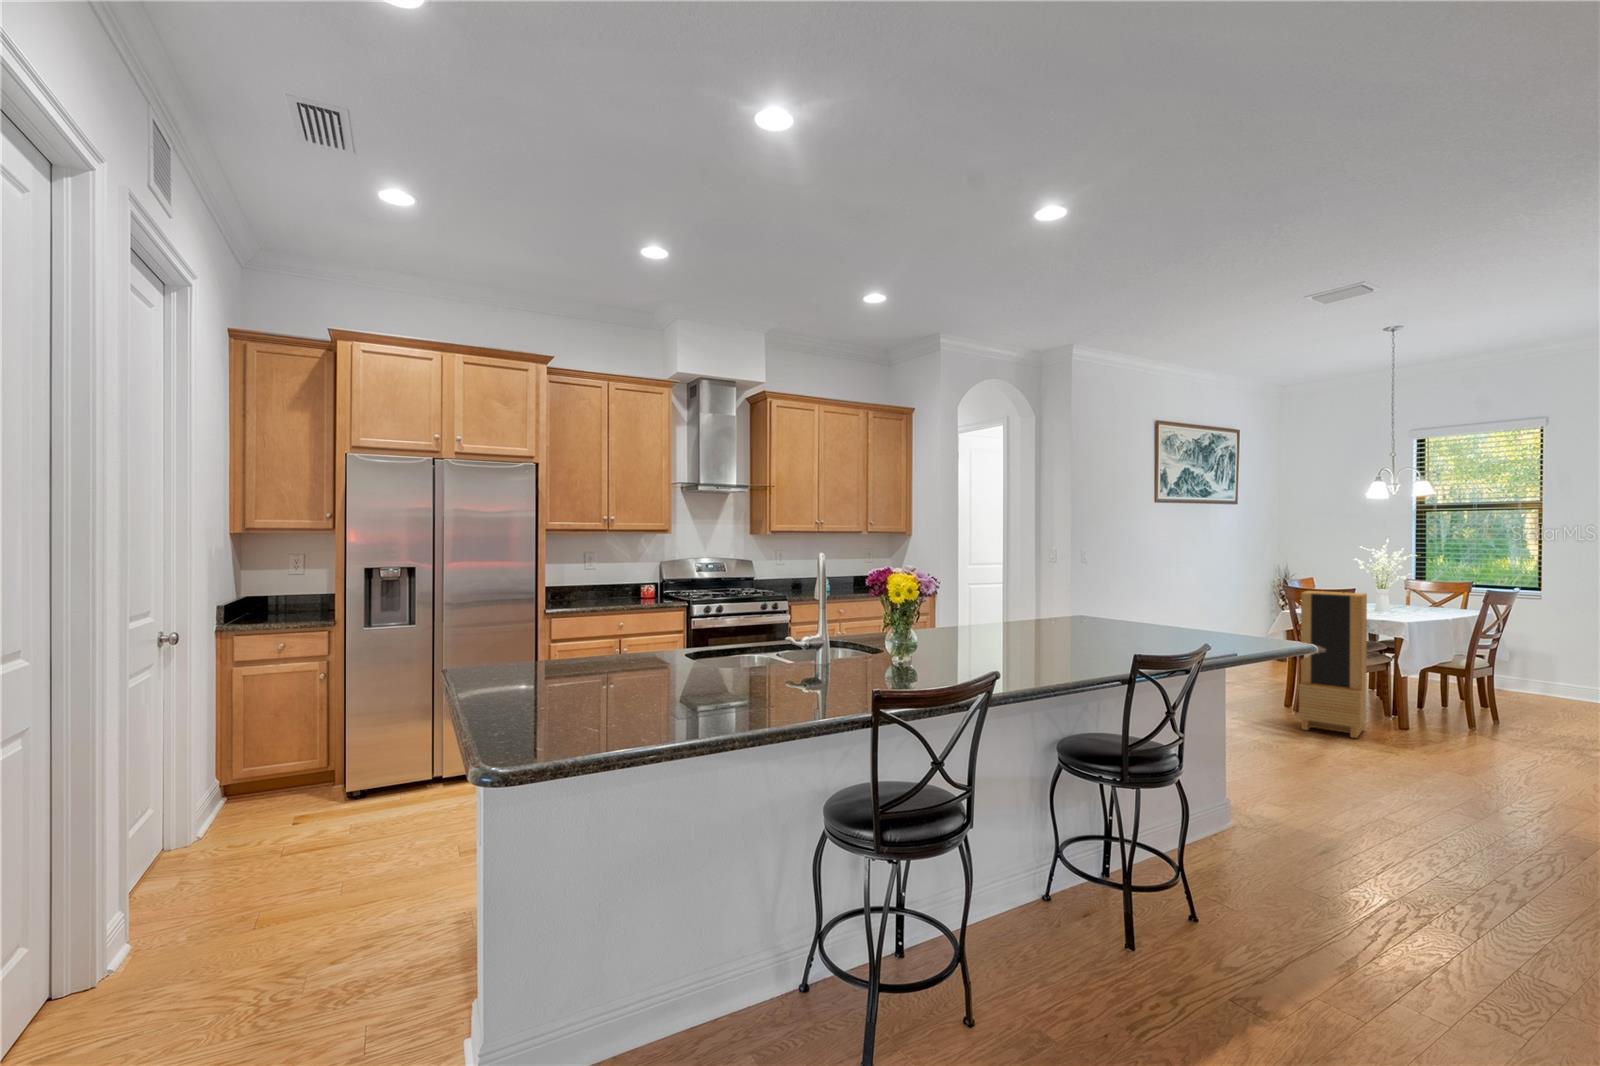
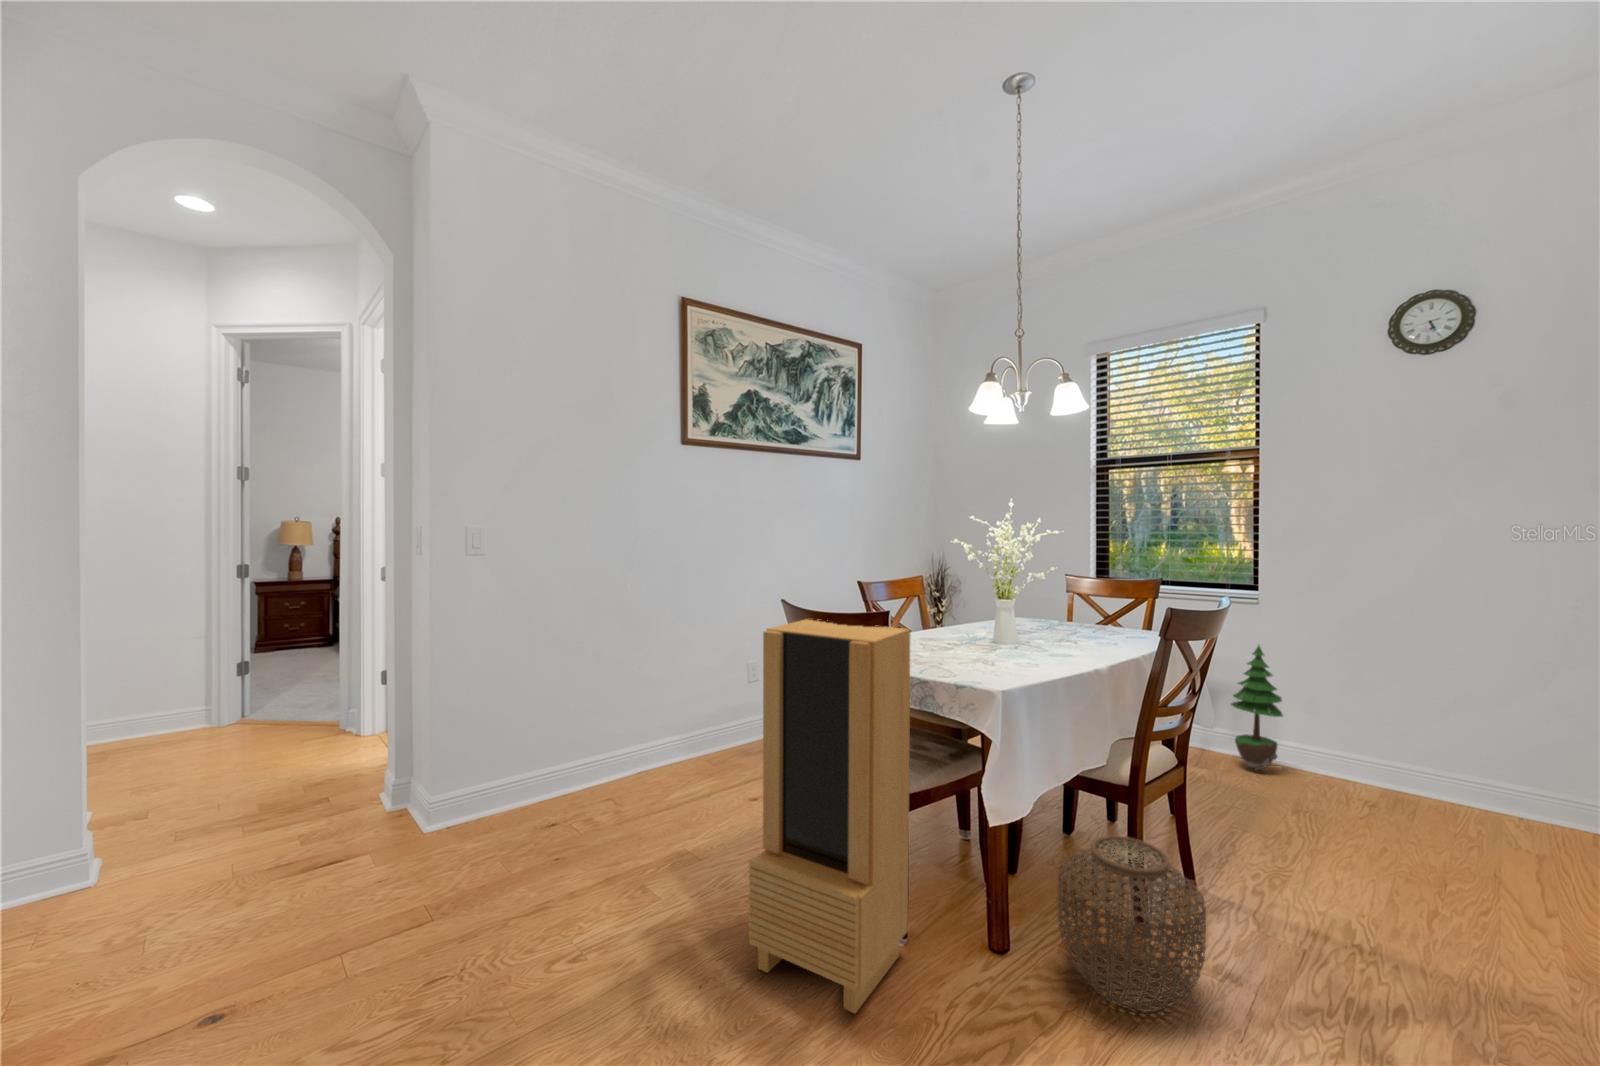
potted tree: none [1518,621,1557,697] -> present [1231,646,1283,770]
woven basket: none [1439,681,1512,743] -> present [1058,836,1206,1011]

